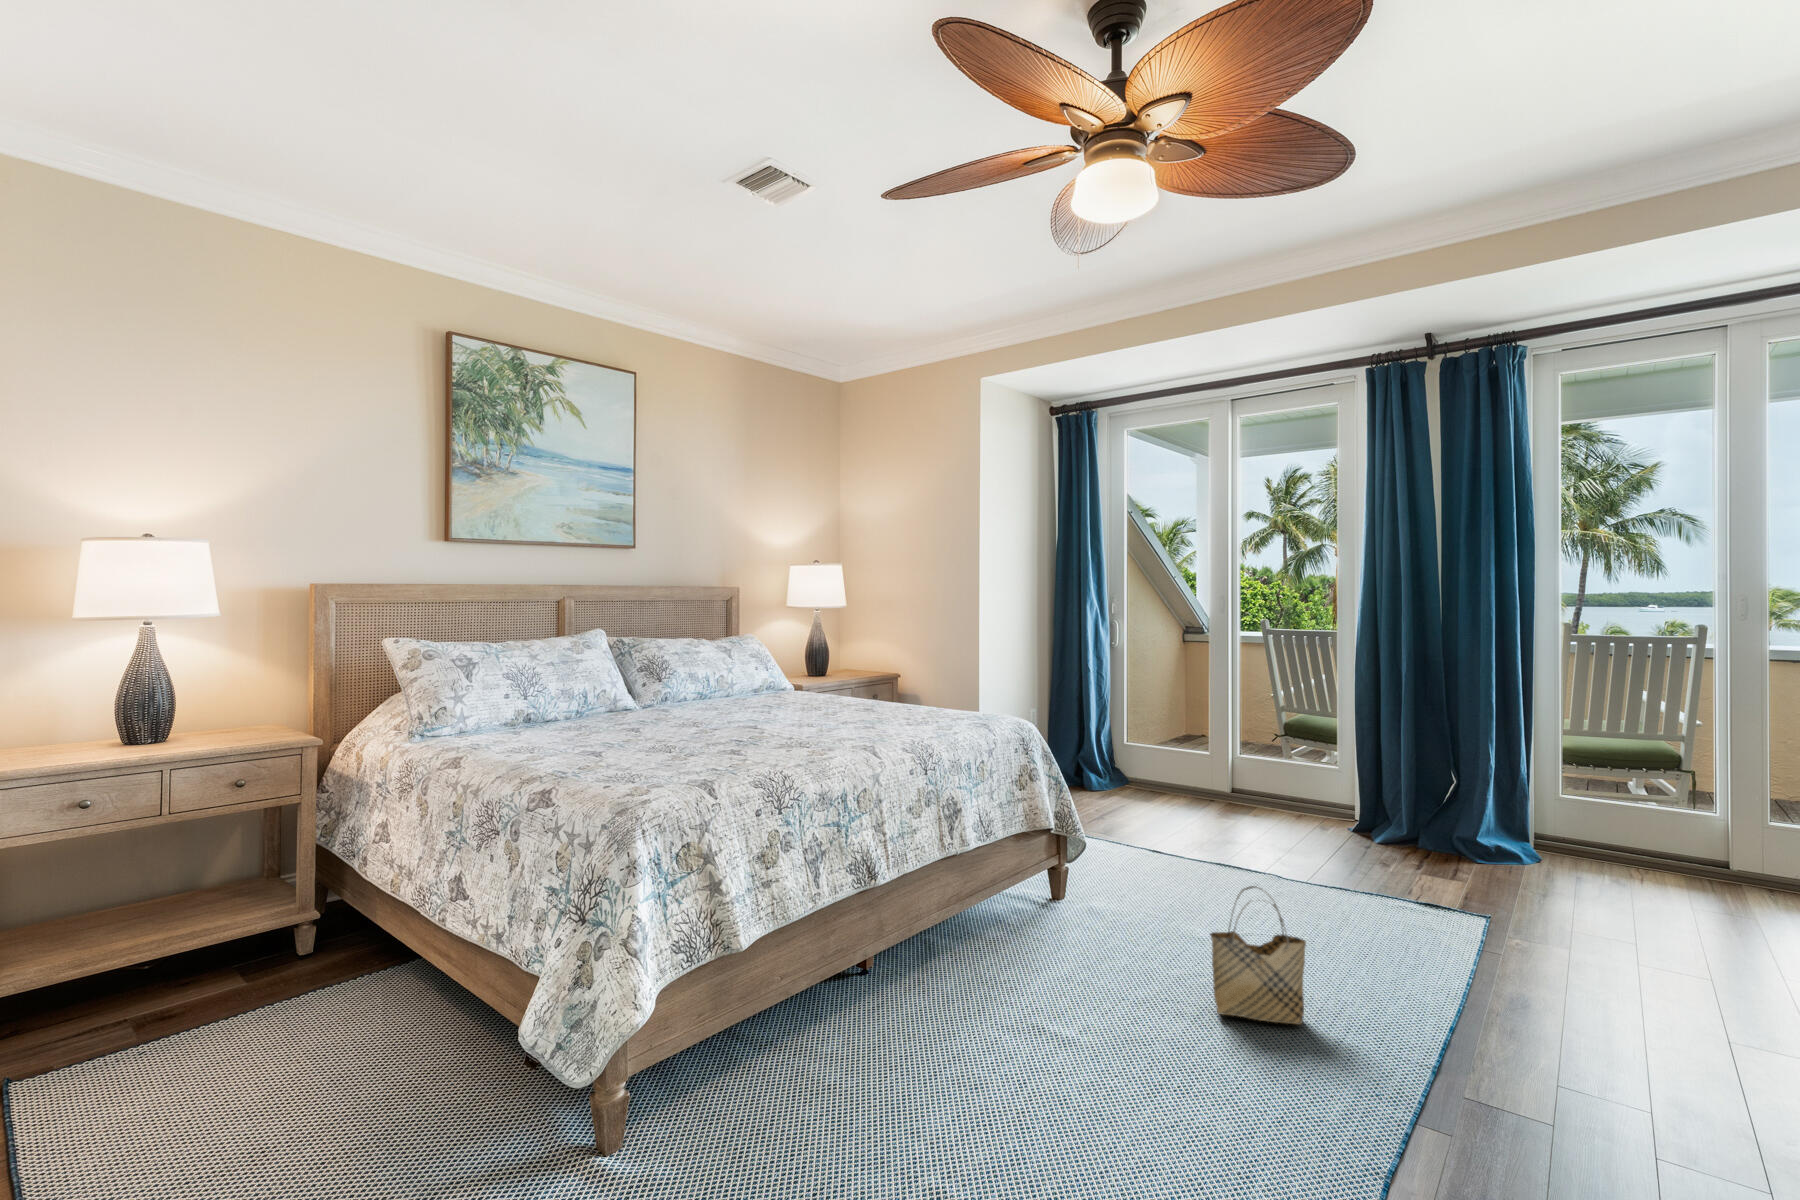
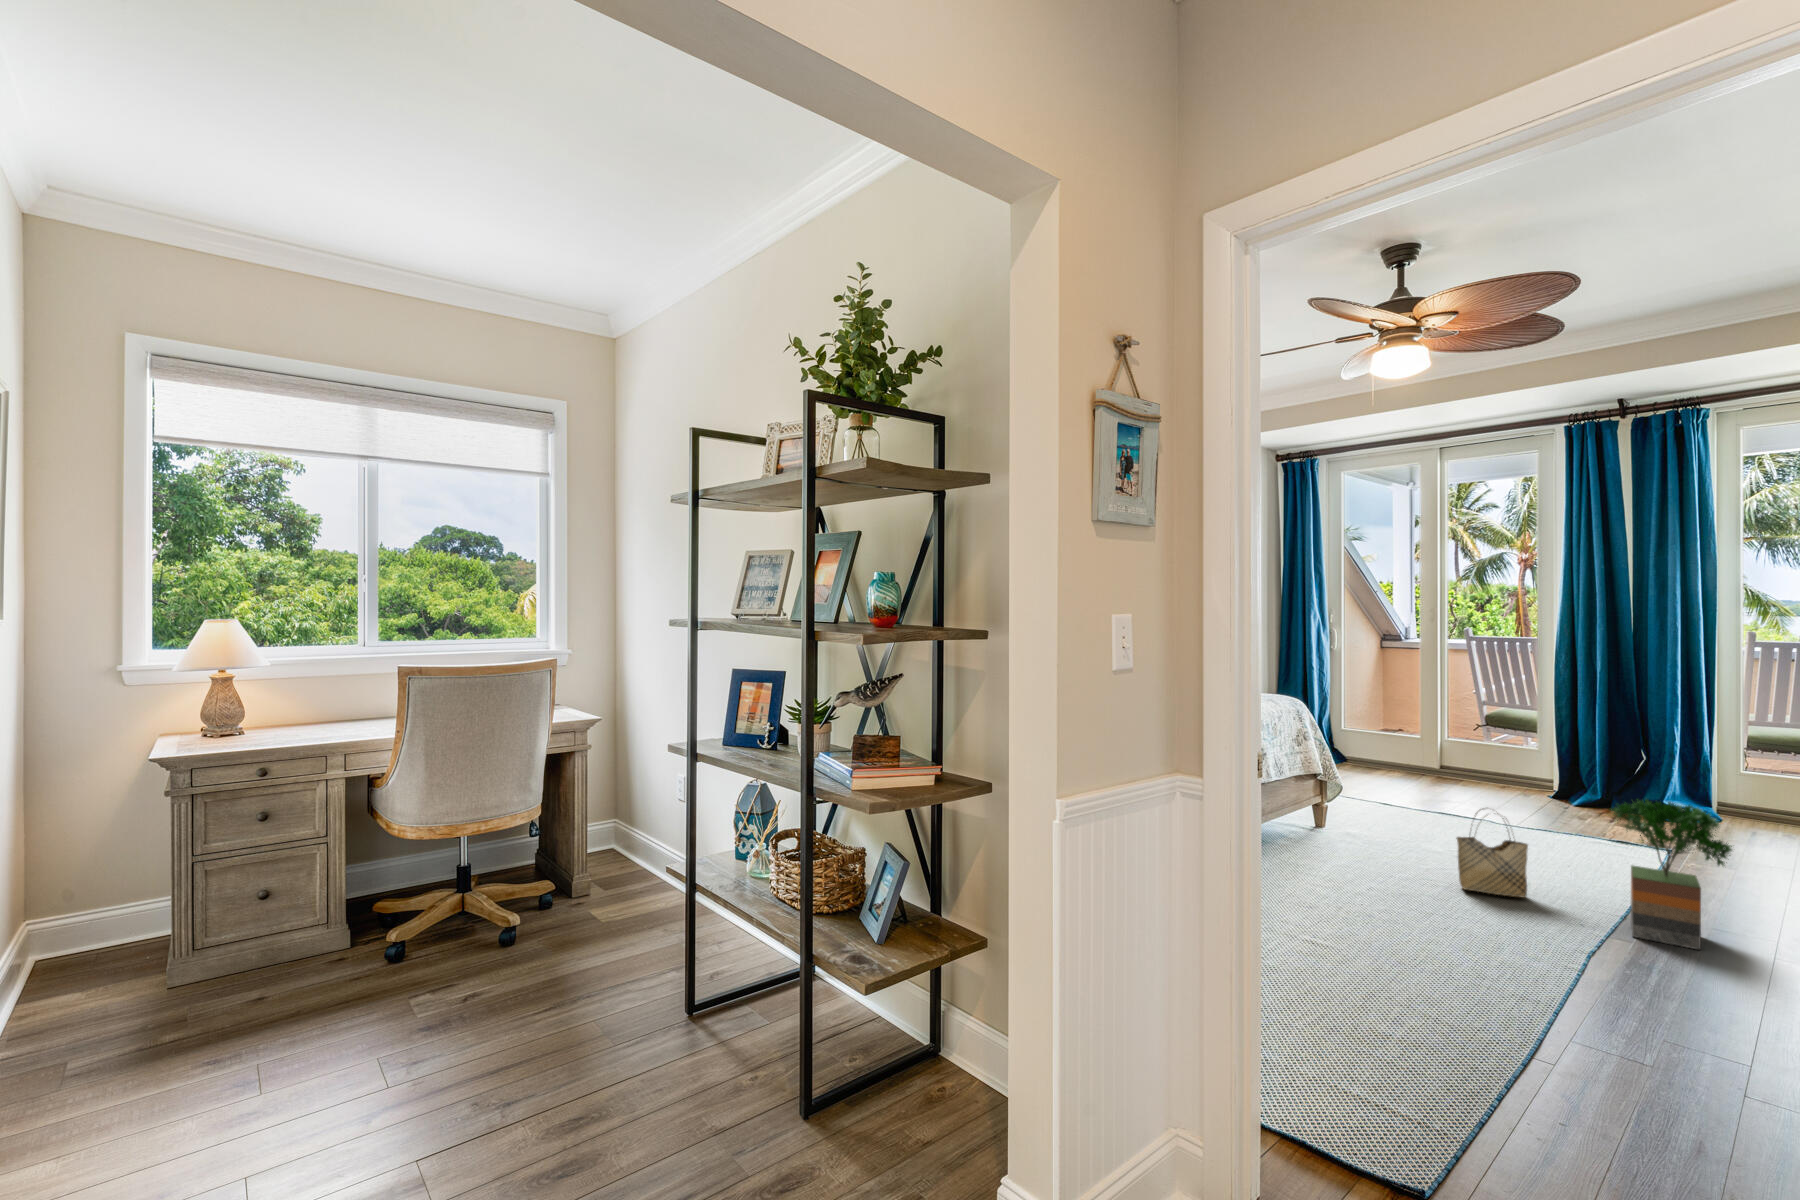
potted tree: none [1411,876,1586,1123] -> present [1611,800,1732,950]

